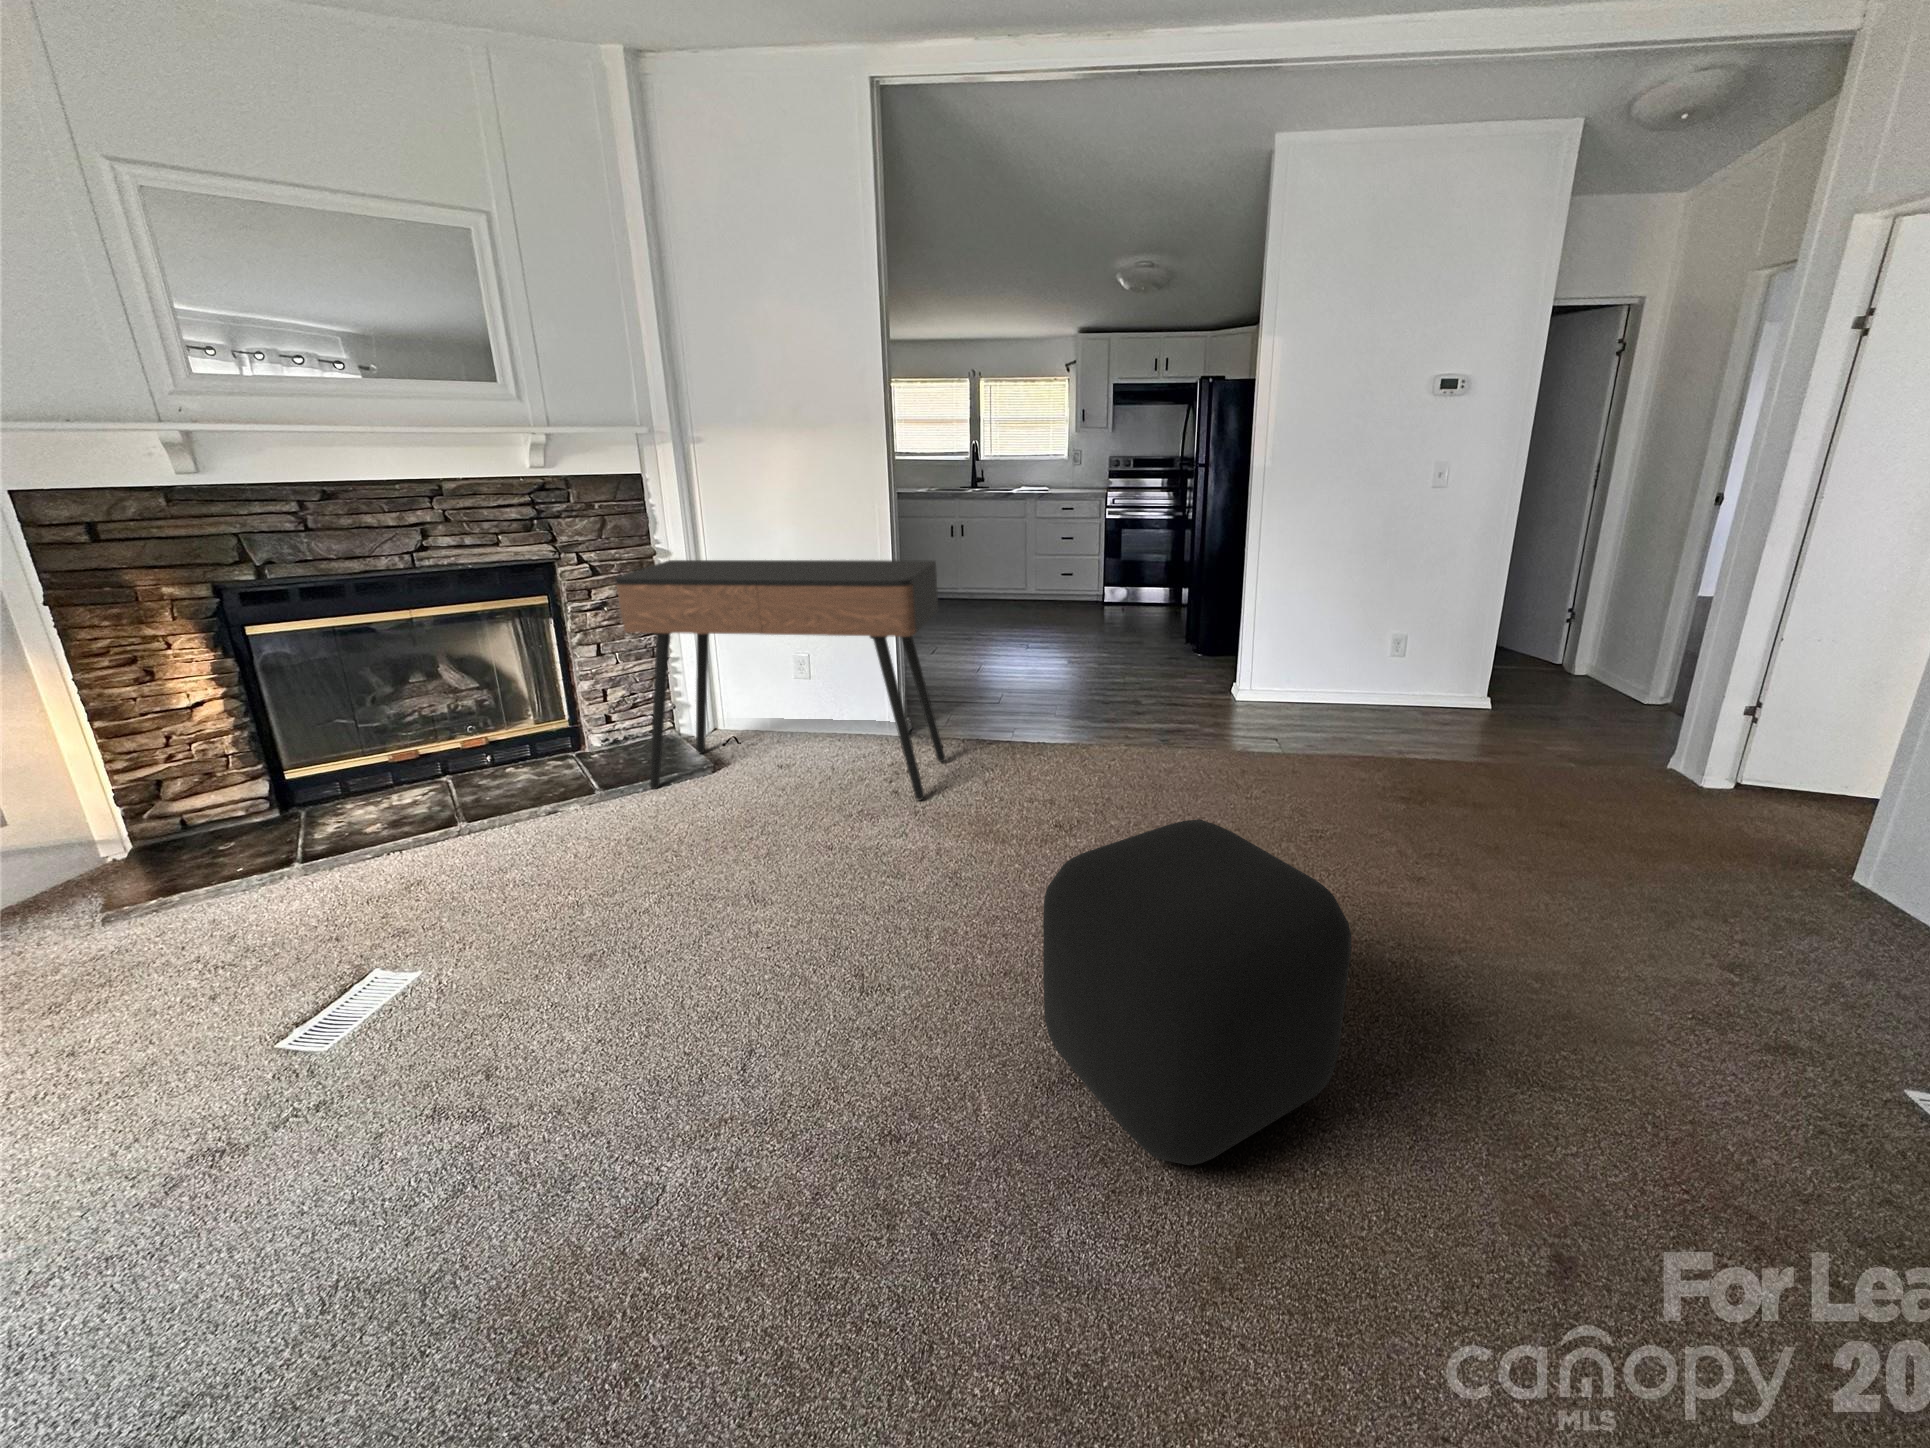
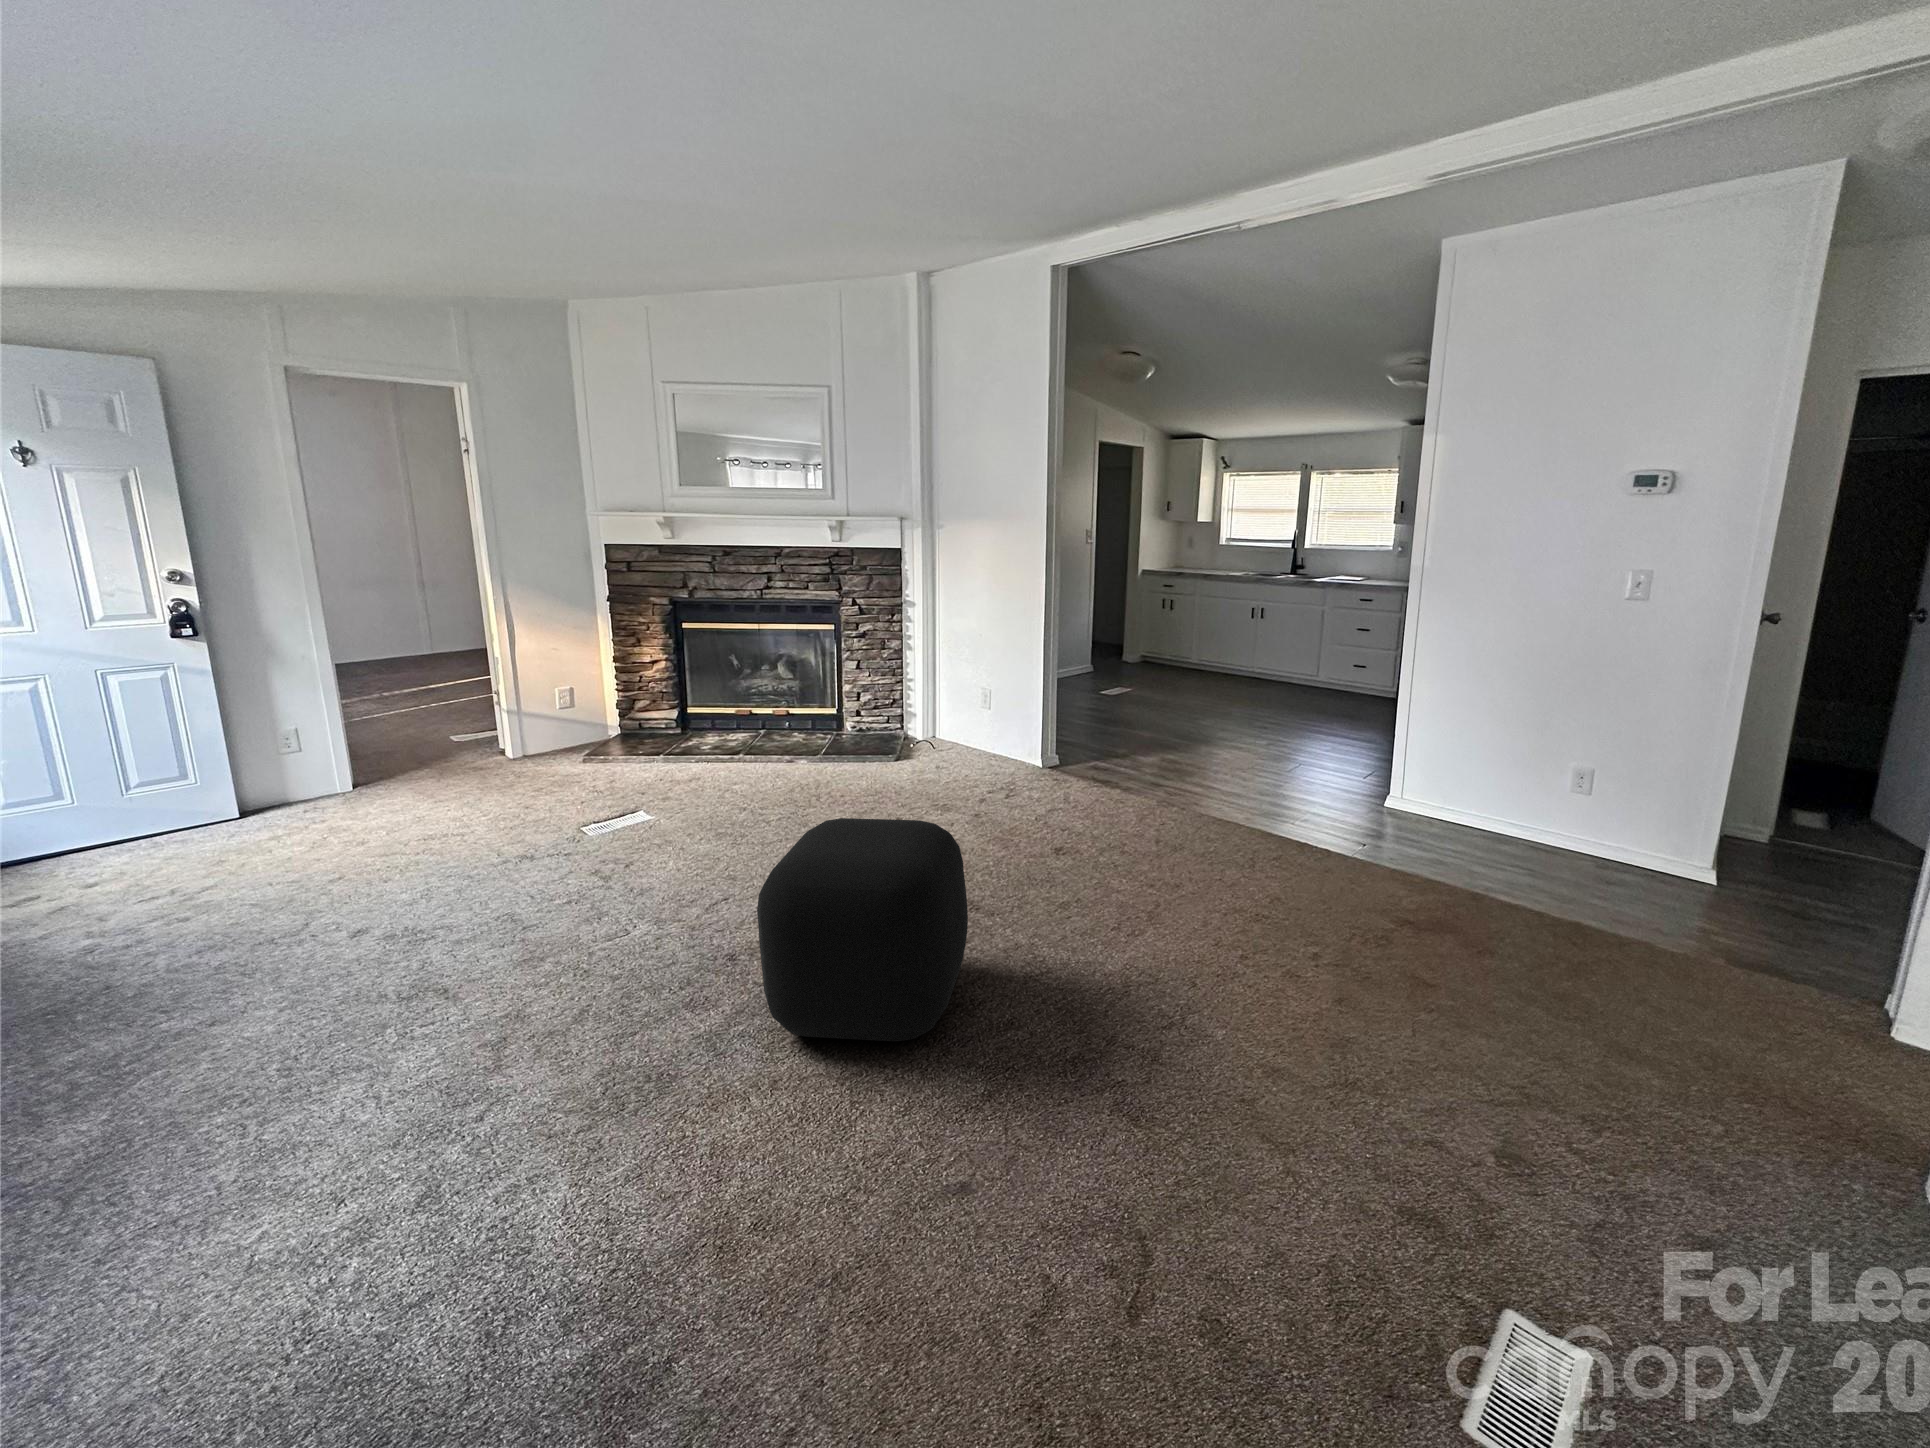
console table: present [615,560,946,800] -> none [836,608,1032,810]

